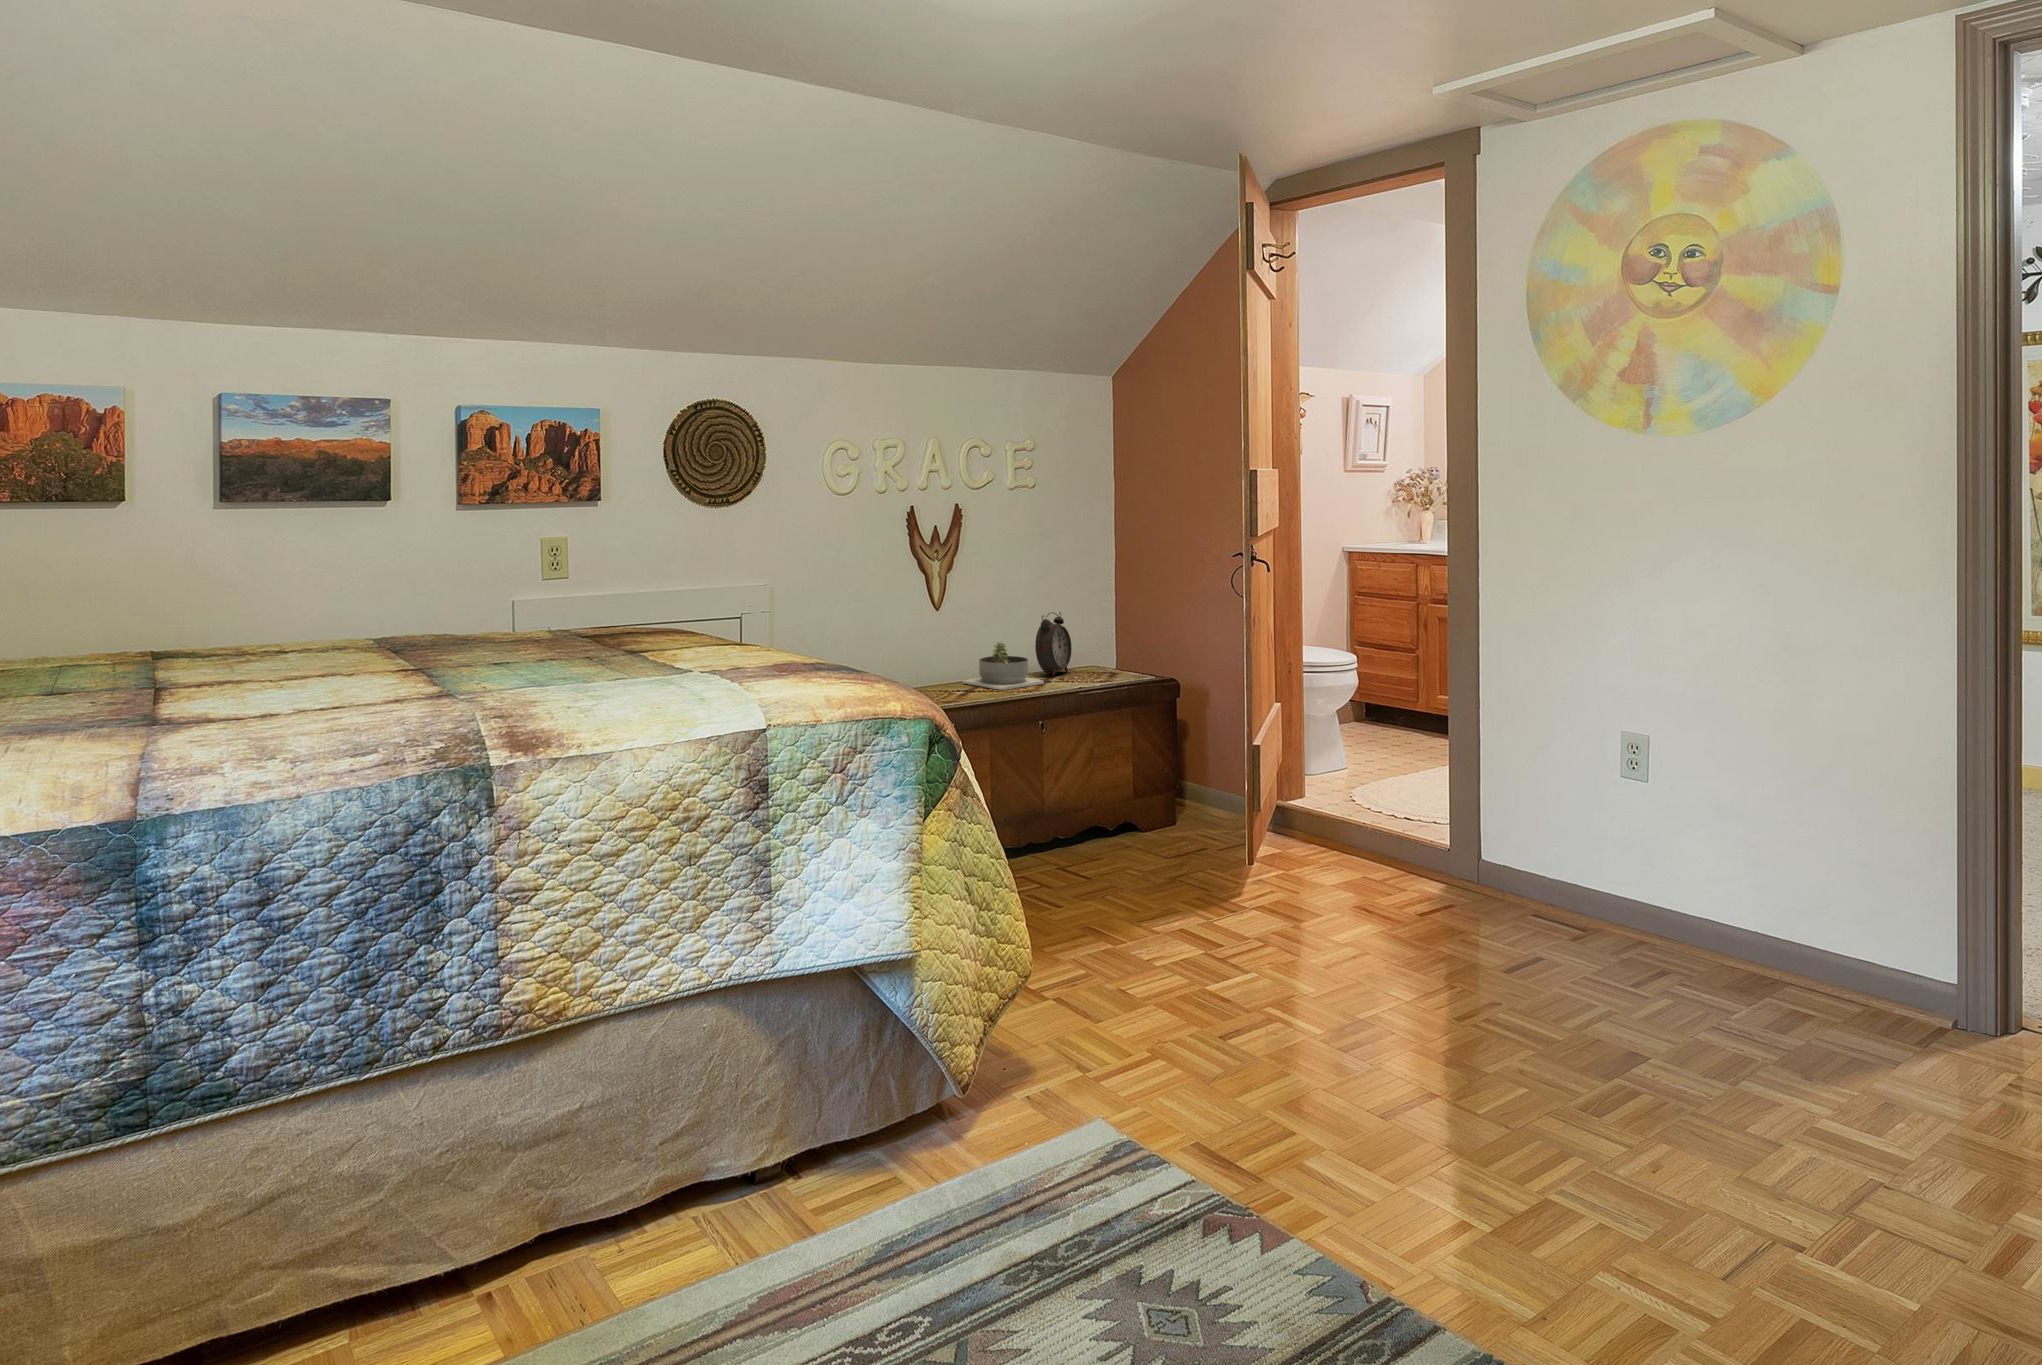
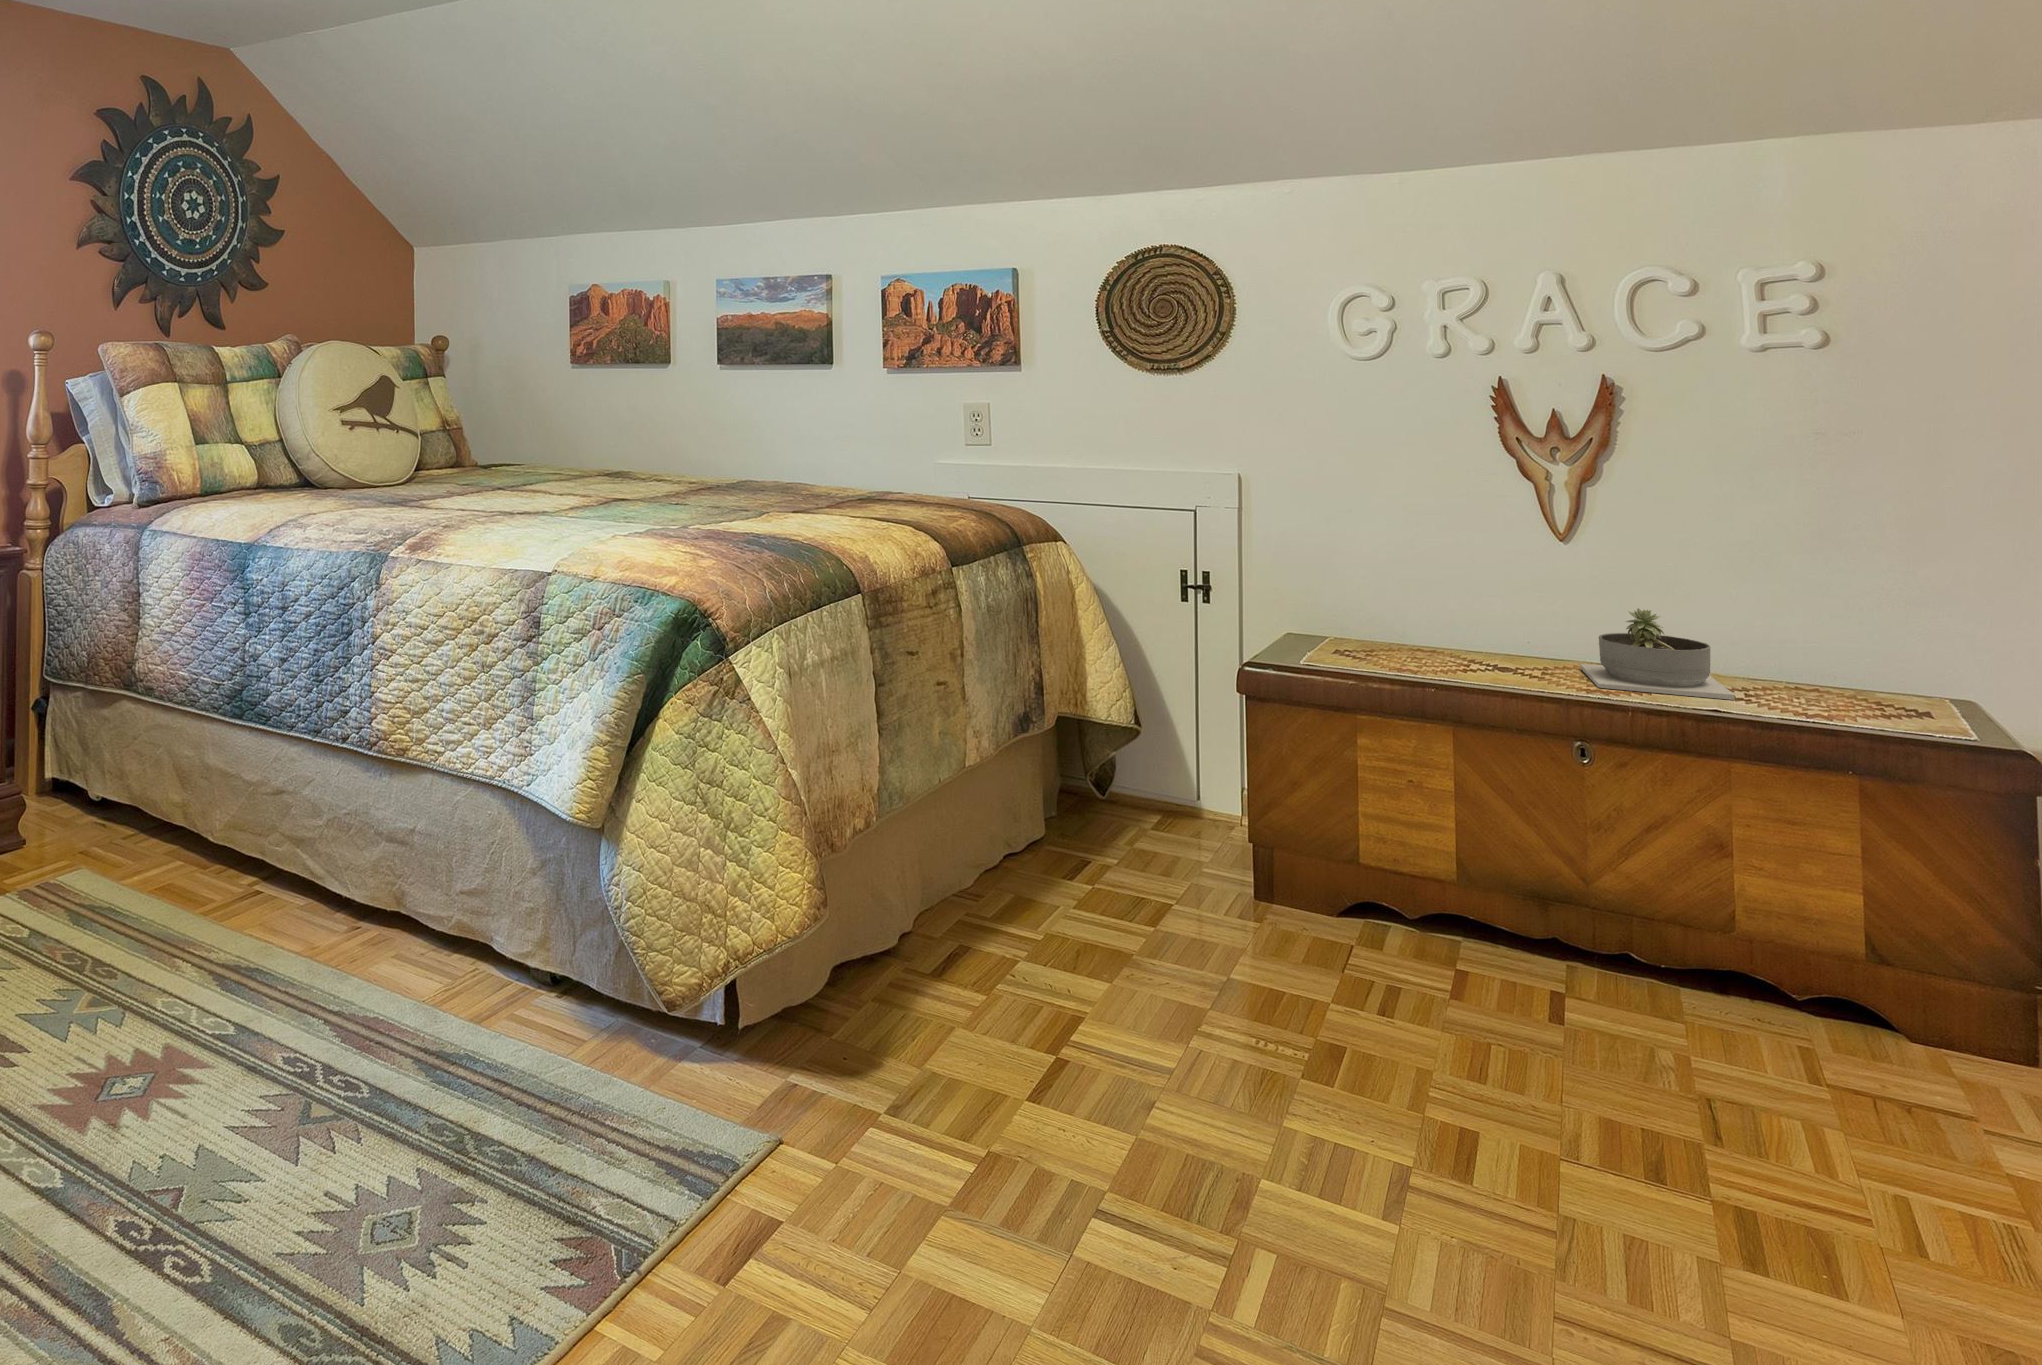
alarm clock: present [1035,612,1072,676] -> none [1777,578,1906,701]

